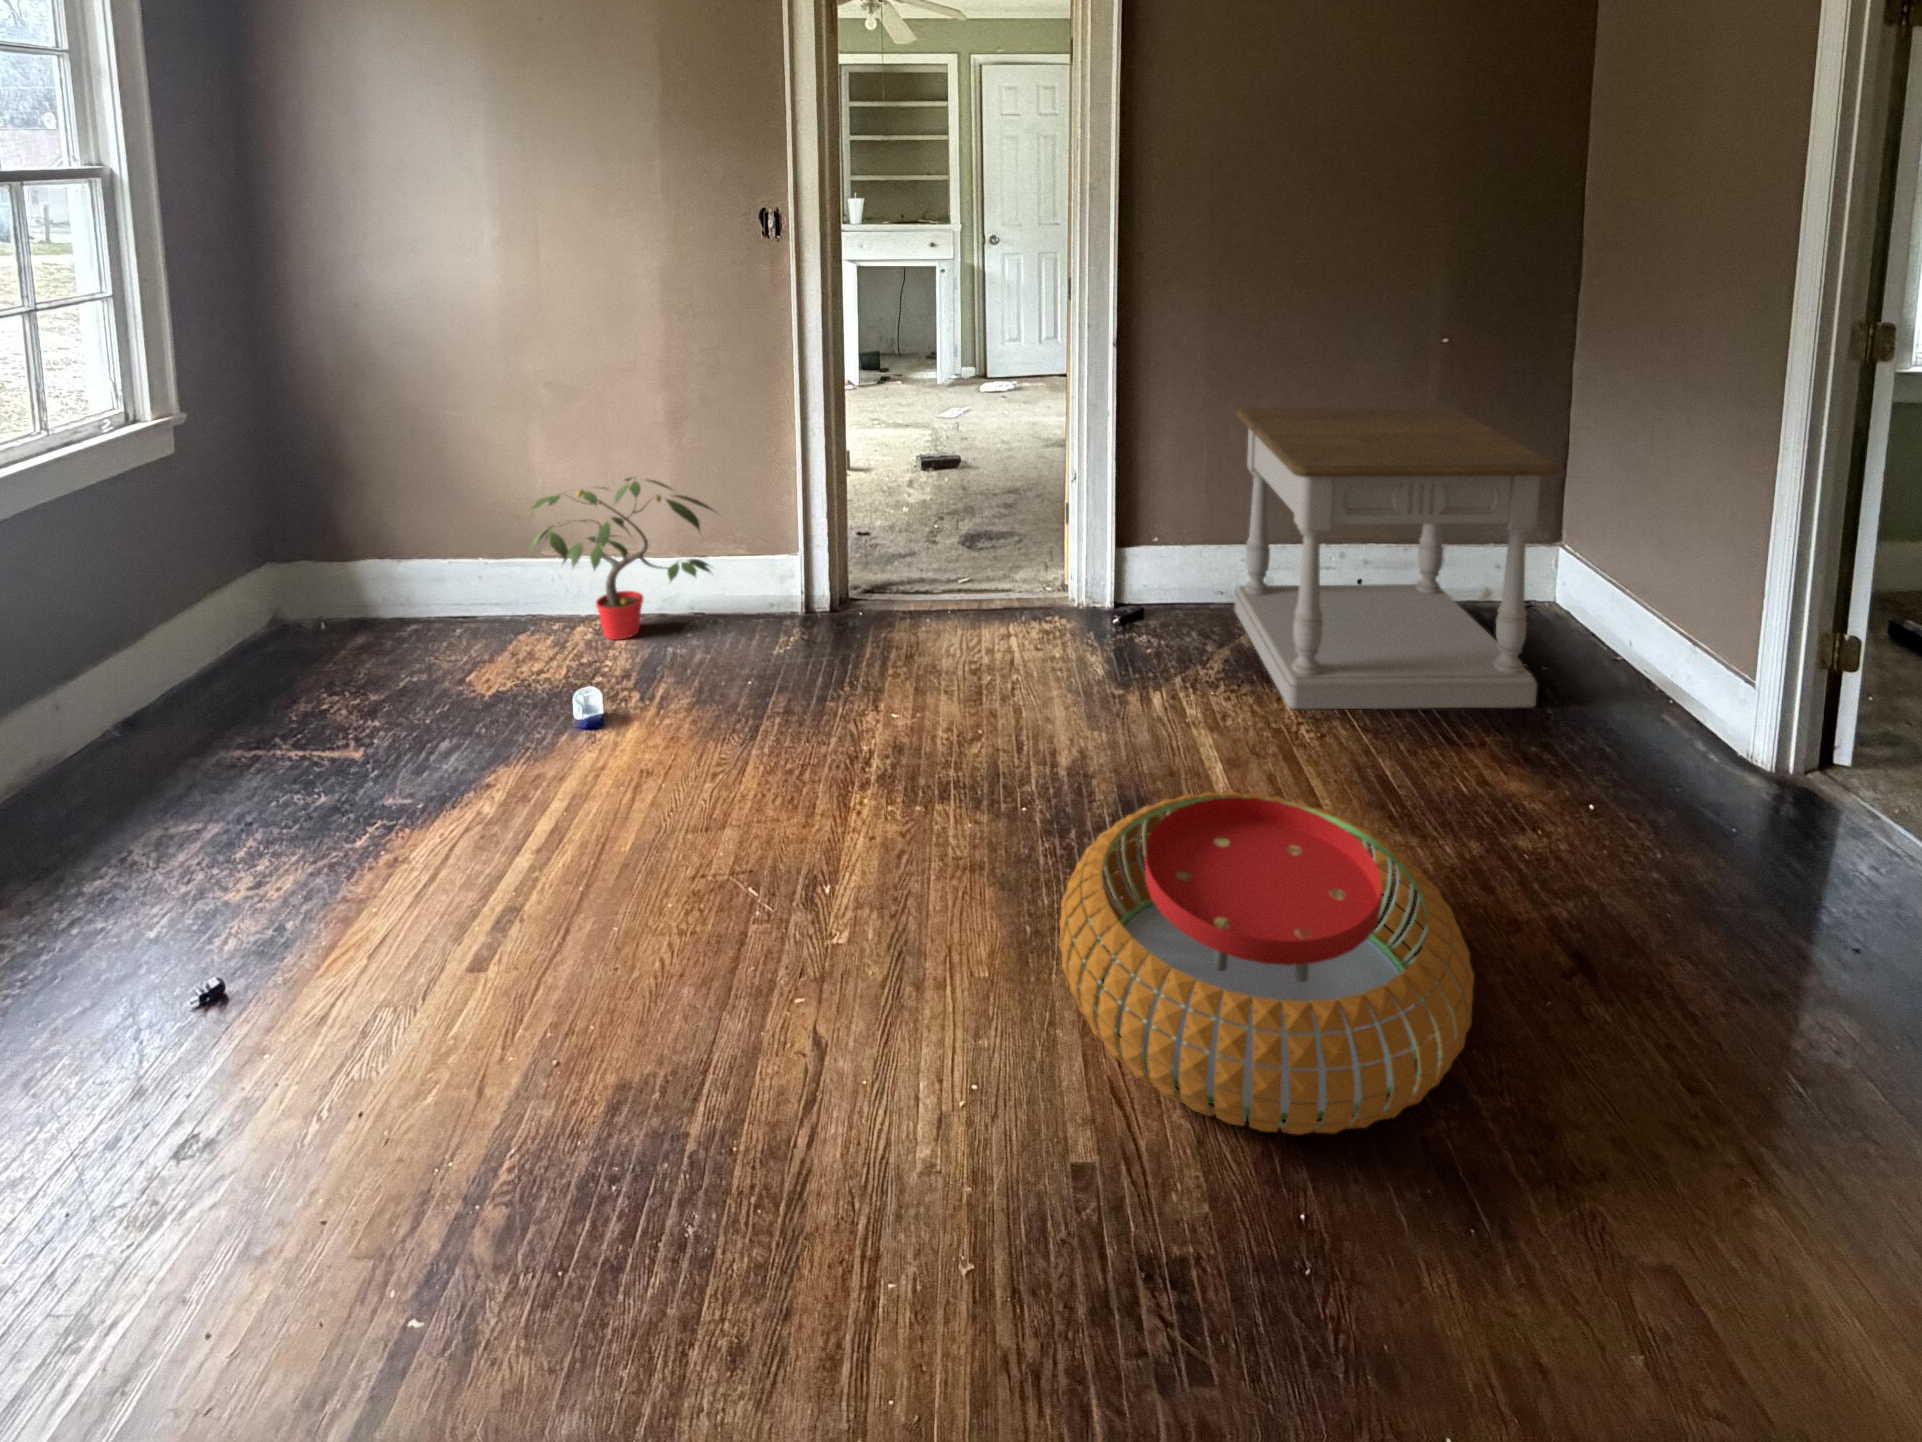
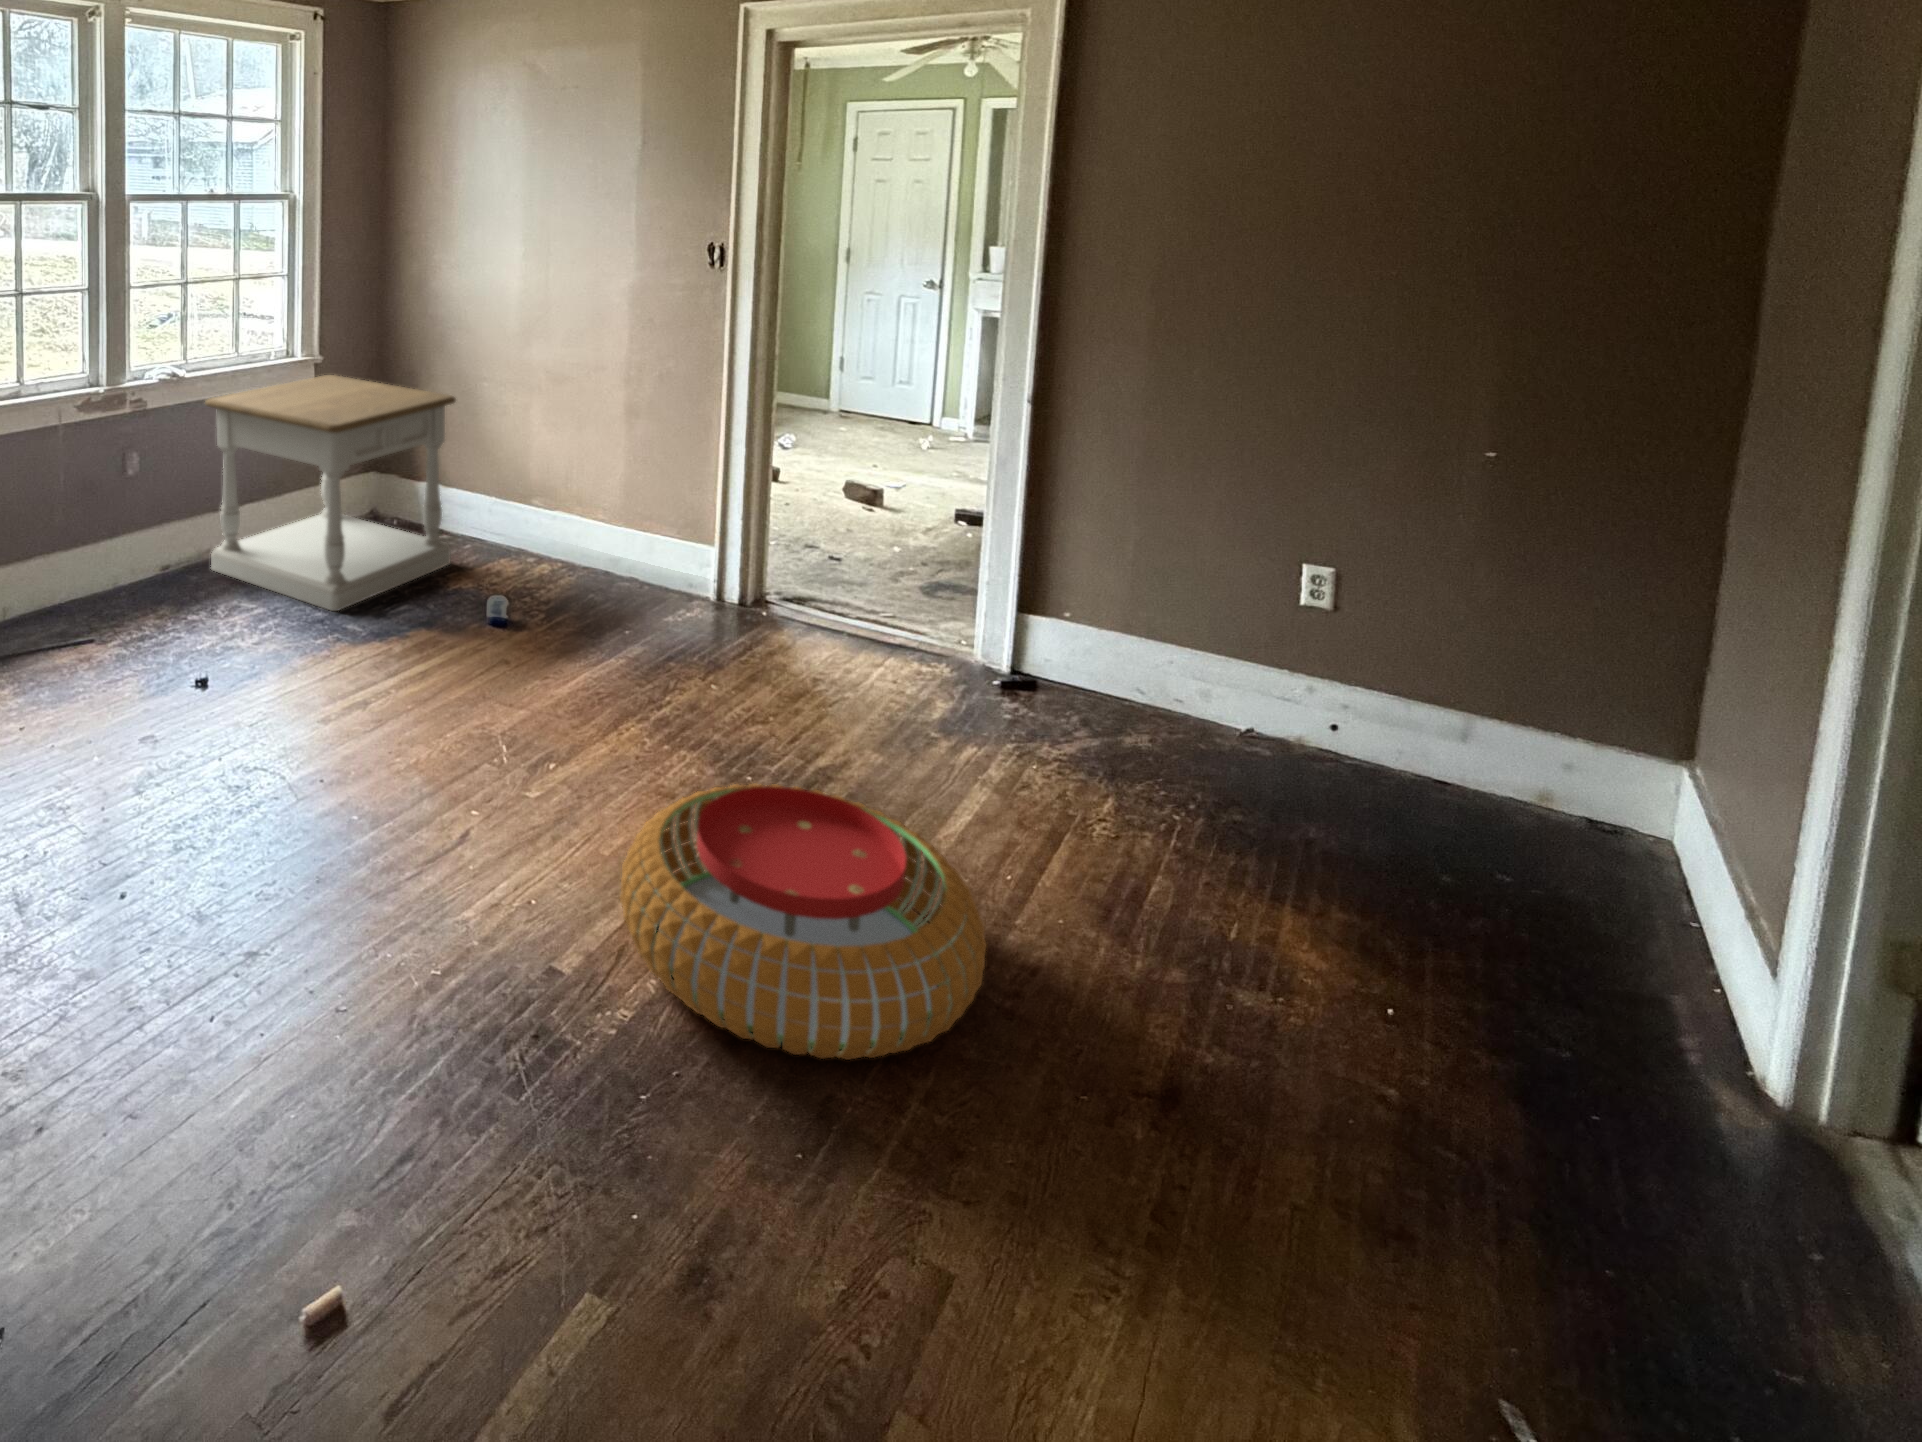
side table: present [1235,406,1558,709] -> present [205,375,456,611]
potted plant: present [529,477,713,640] -> none [496,452,650,580]

